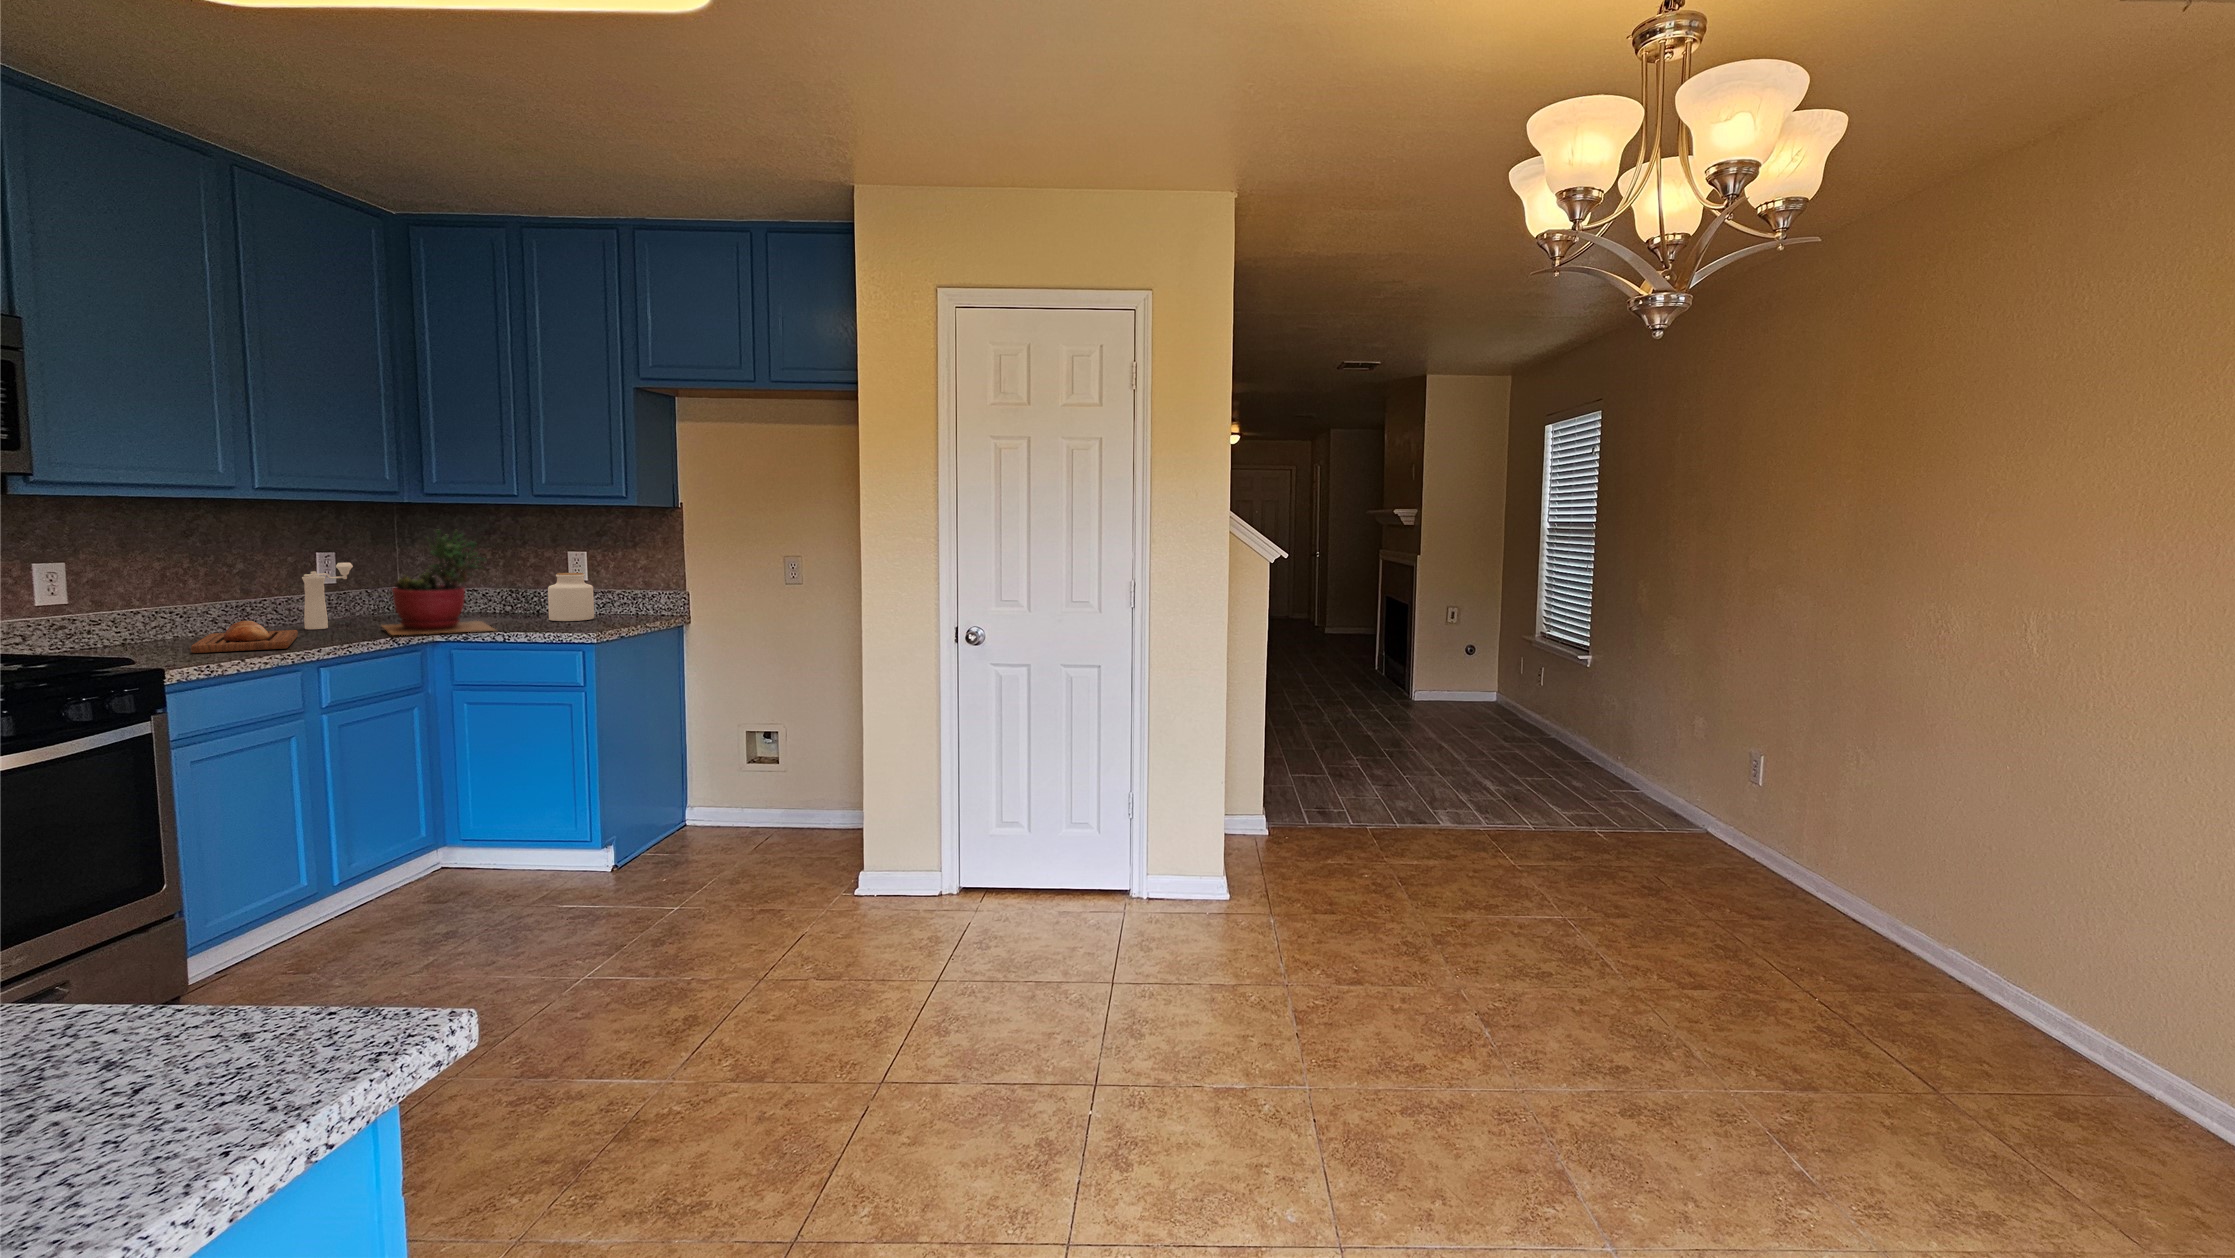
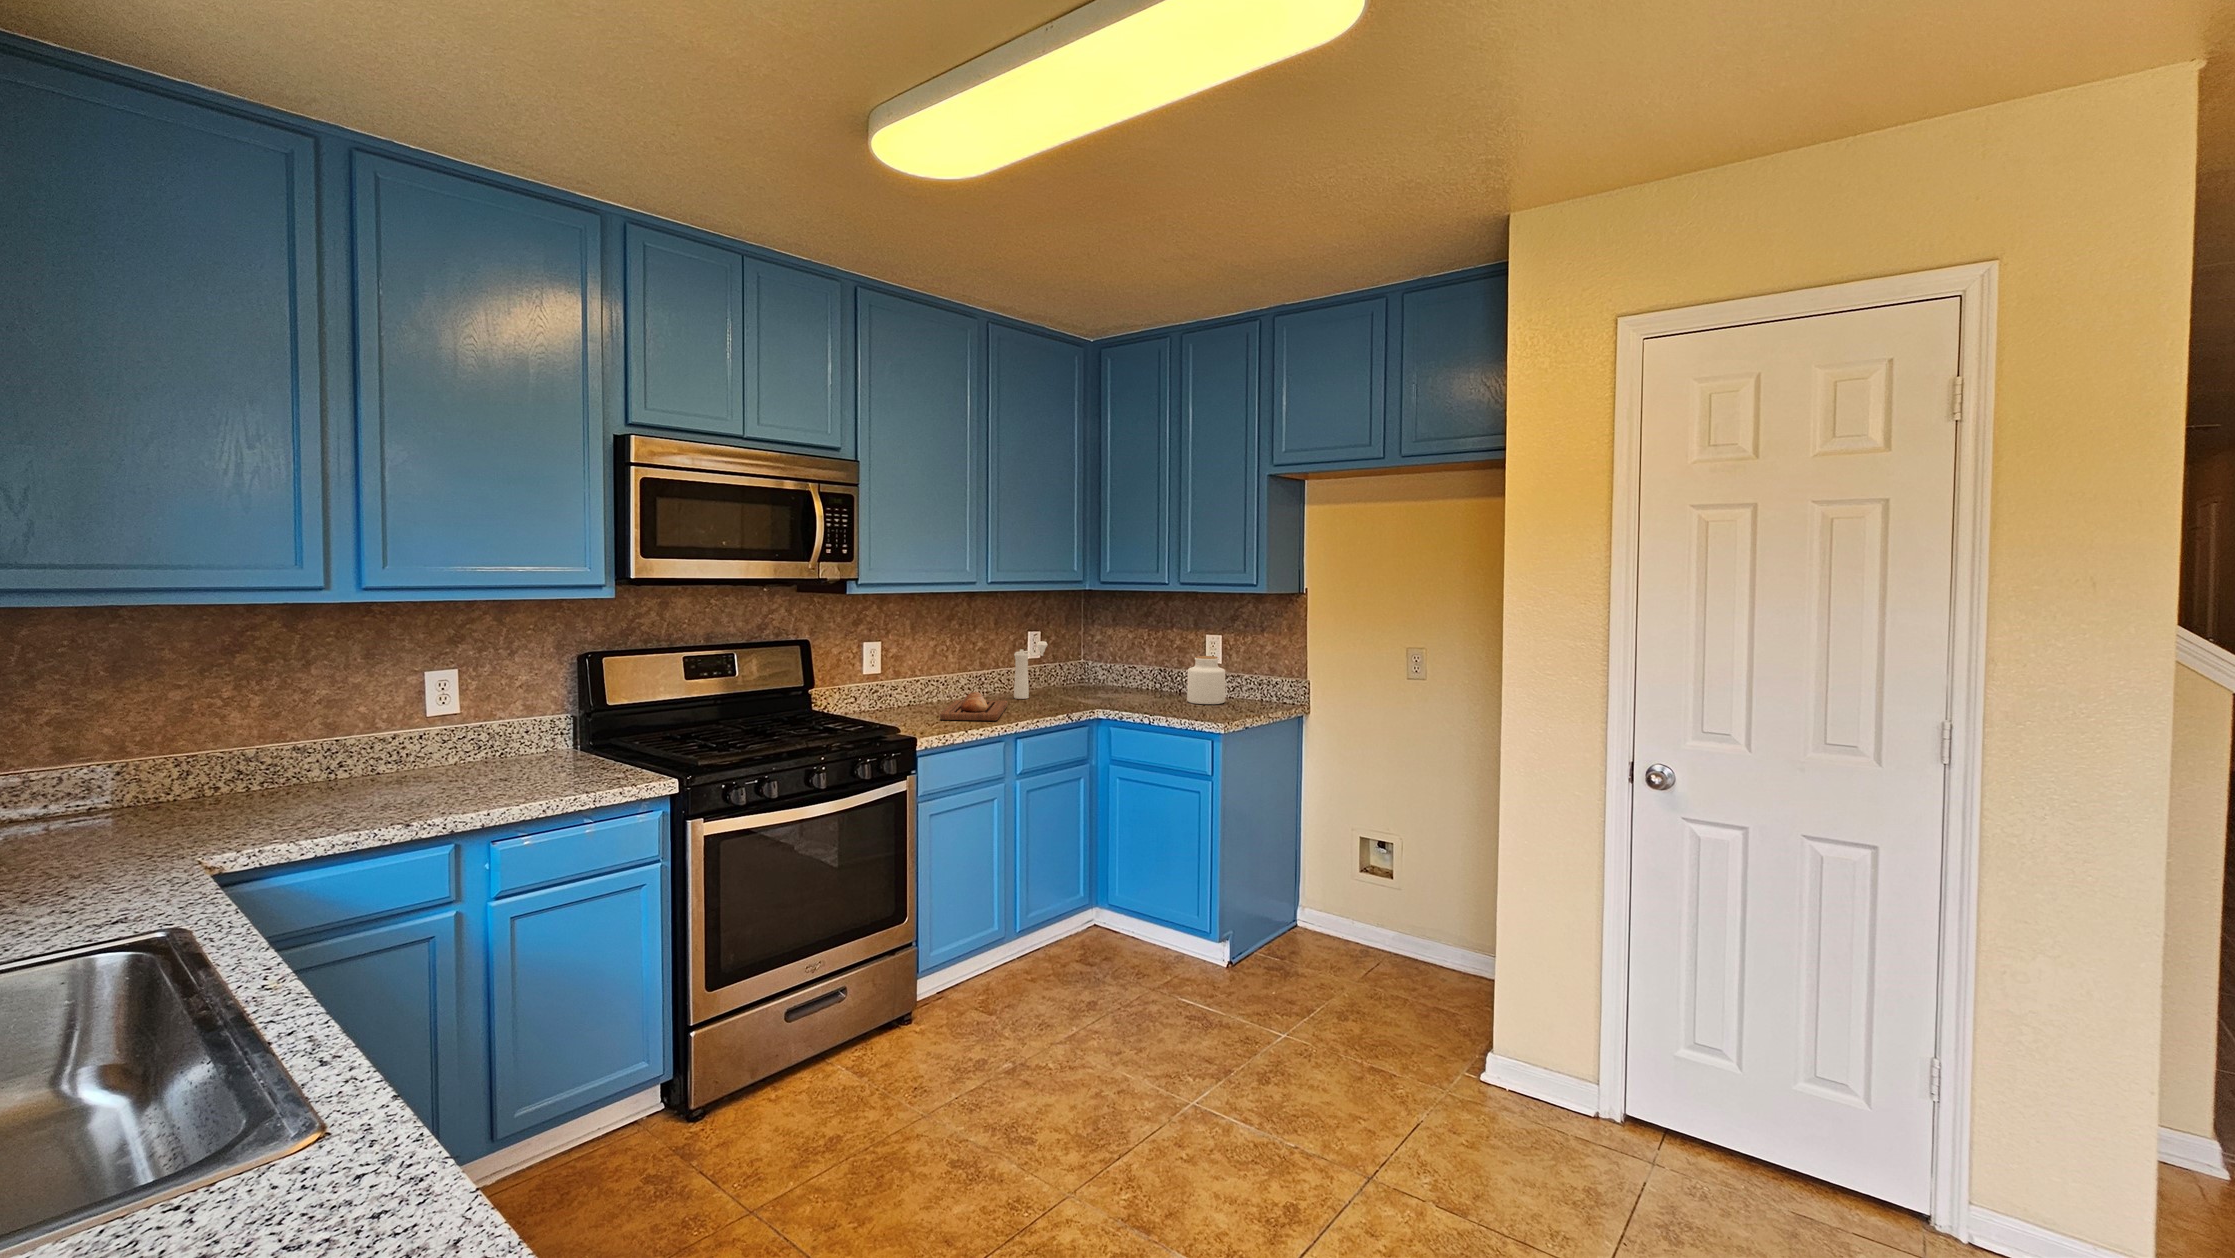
succulent plant: present [383,529,494,635] -> none [1062,616,1145,713]

